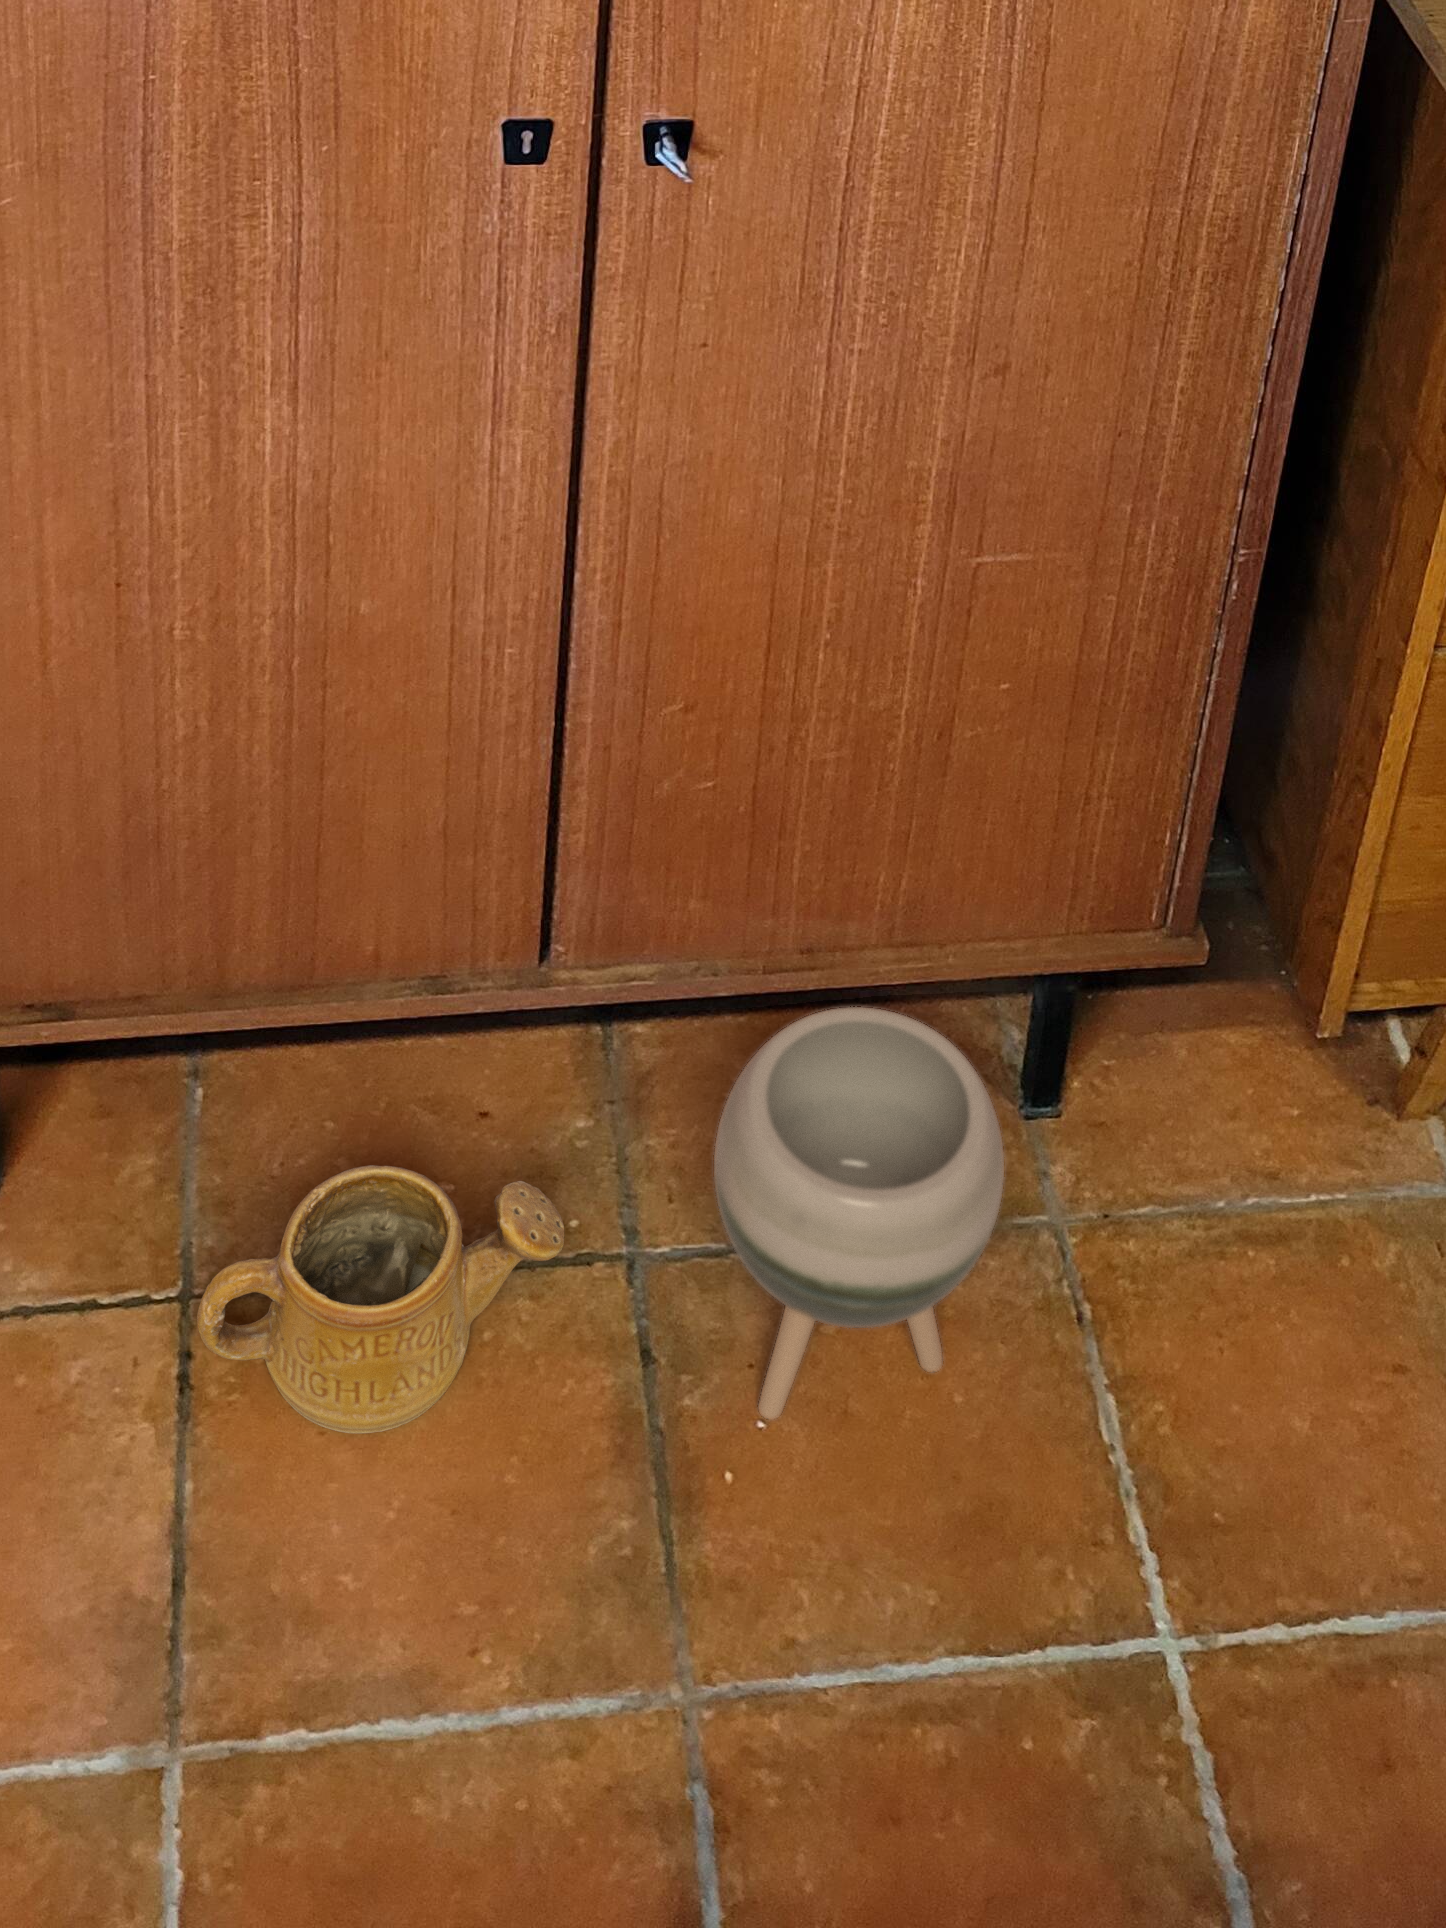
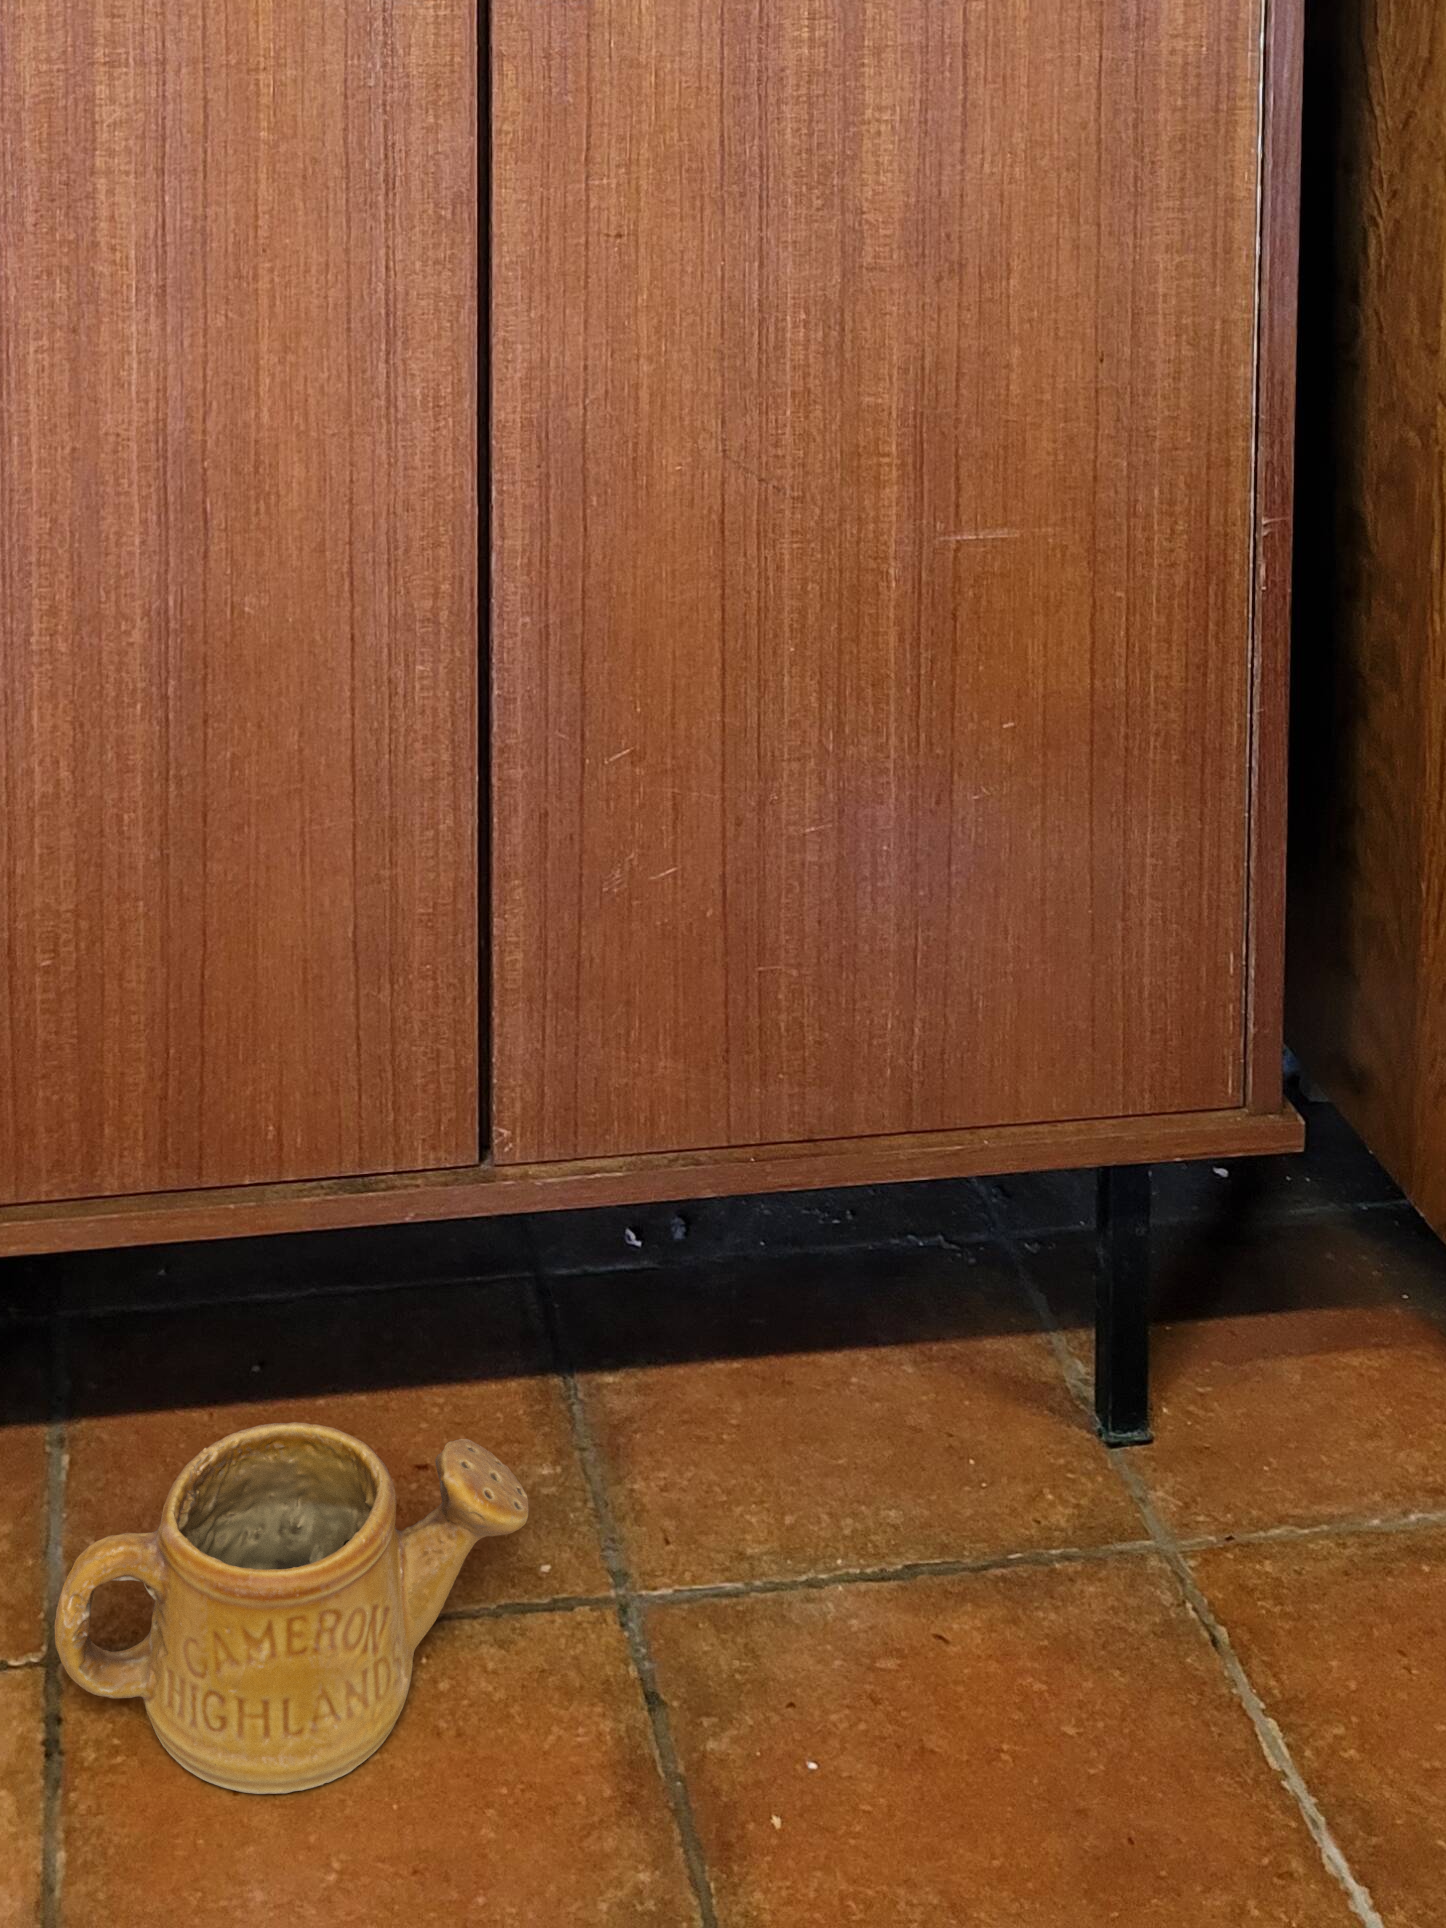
planter: present [714,1007,1004,1419] -> none [714,1159,1091,1763]

